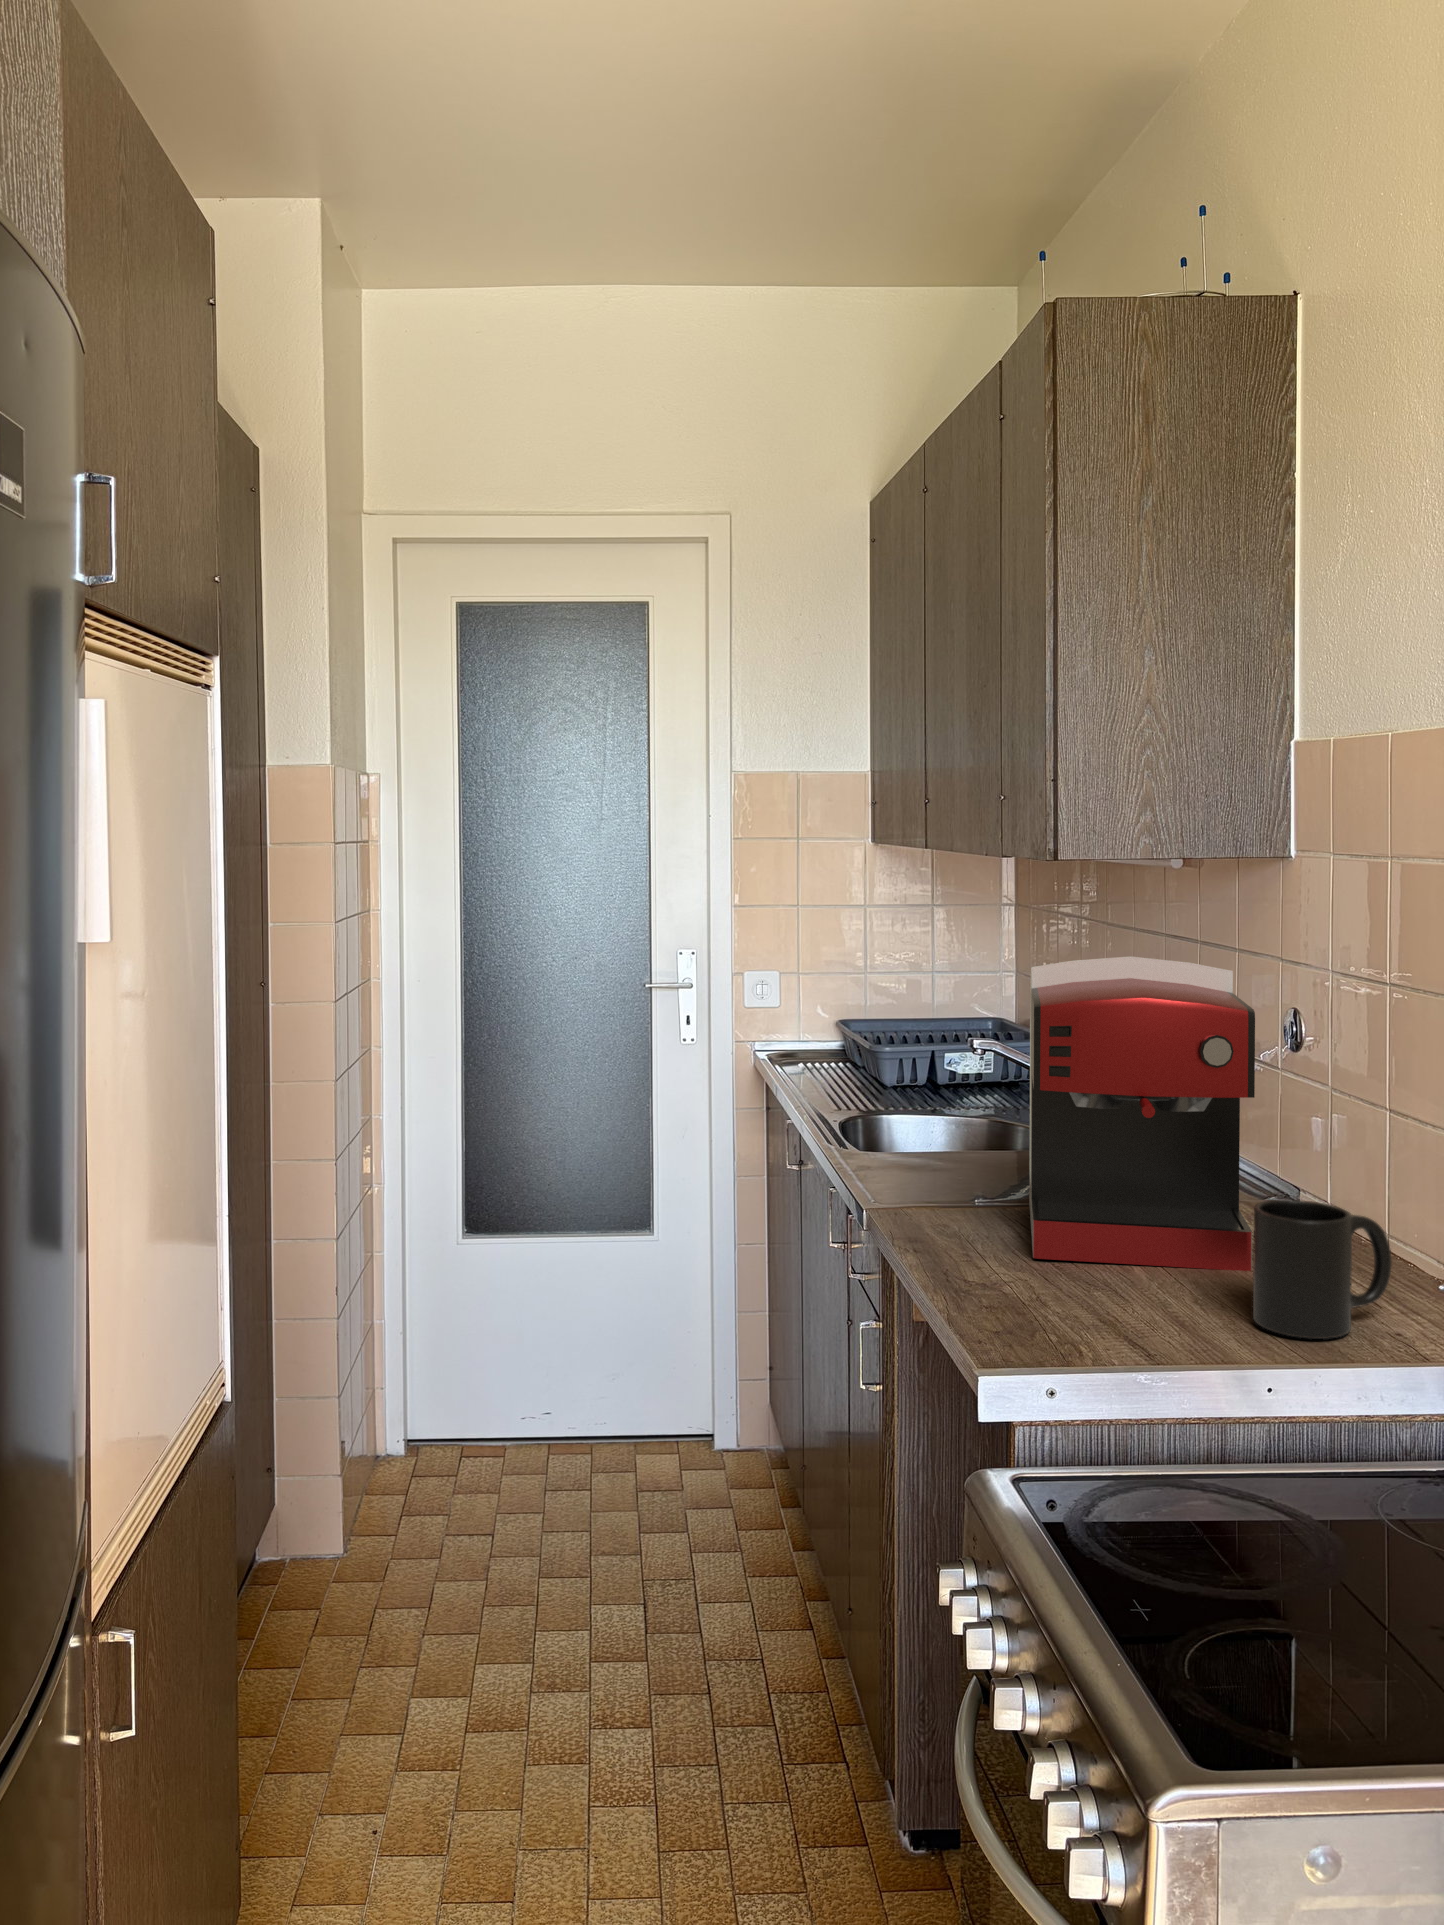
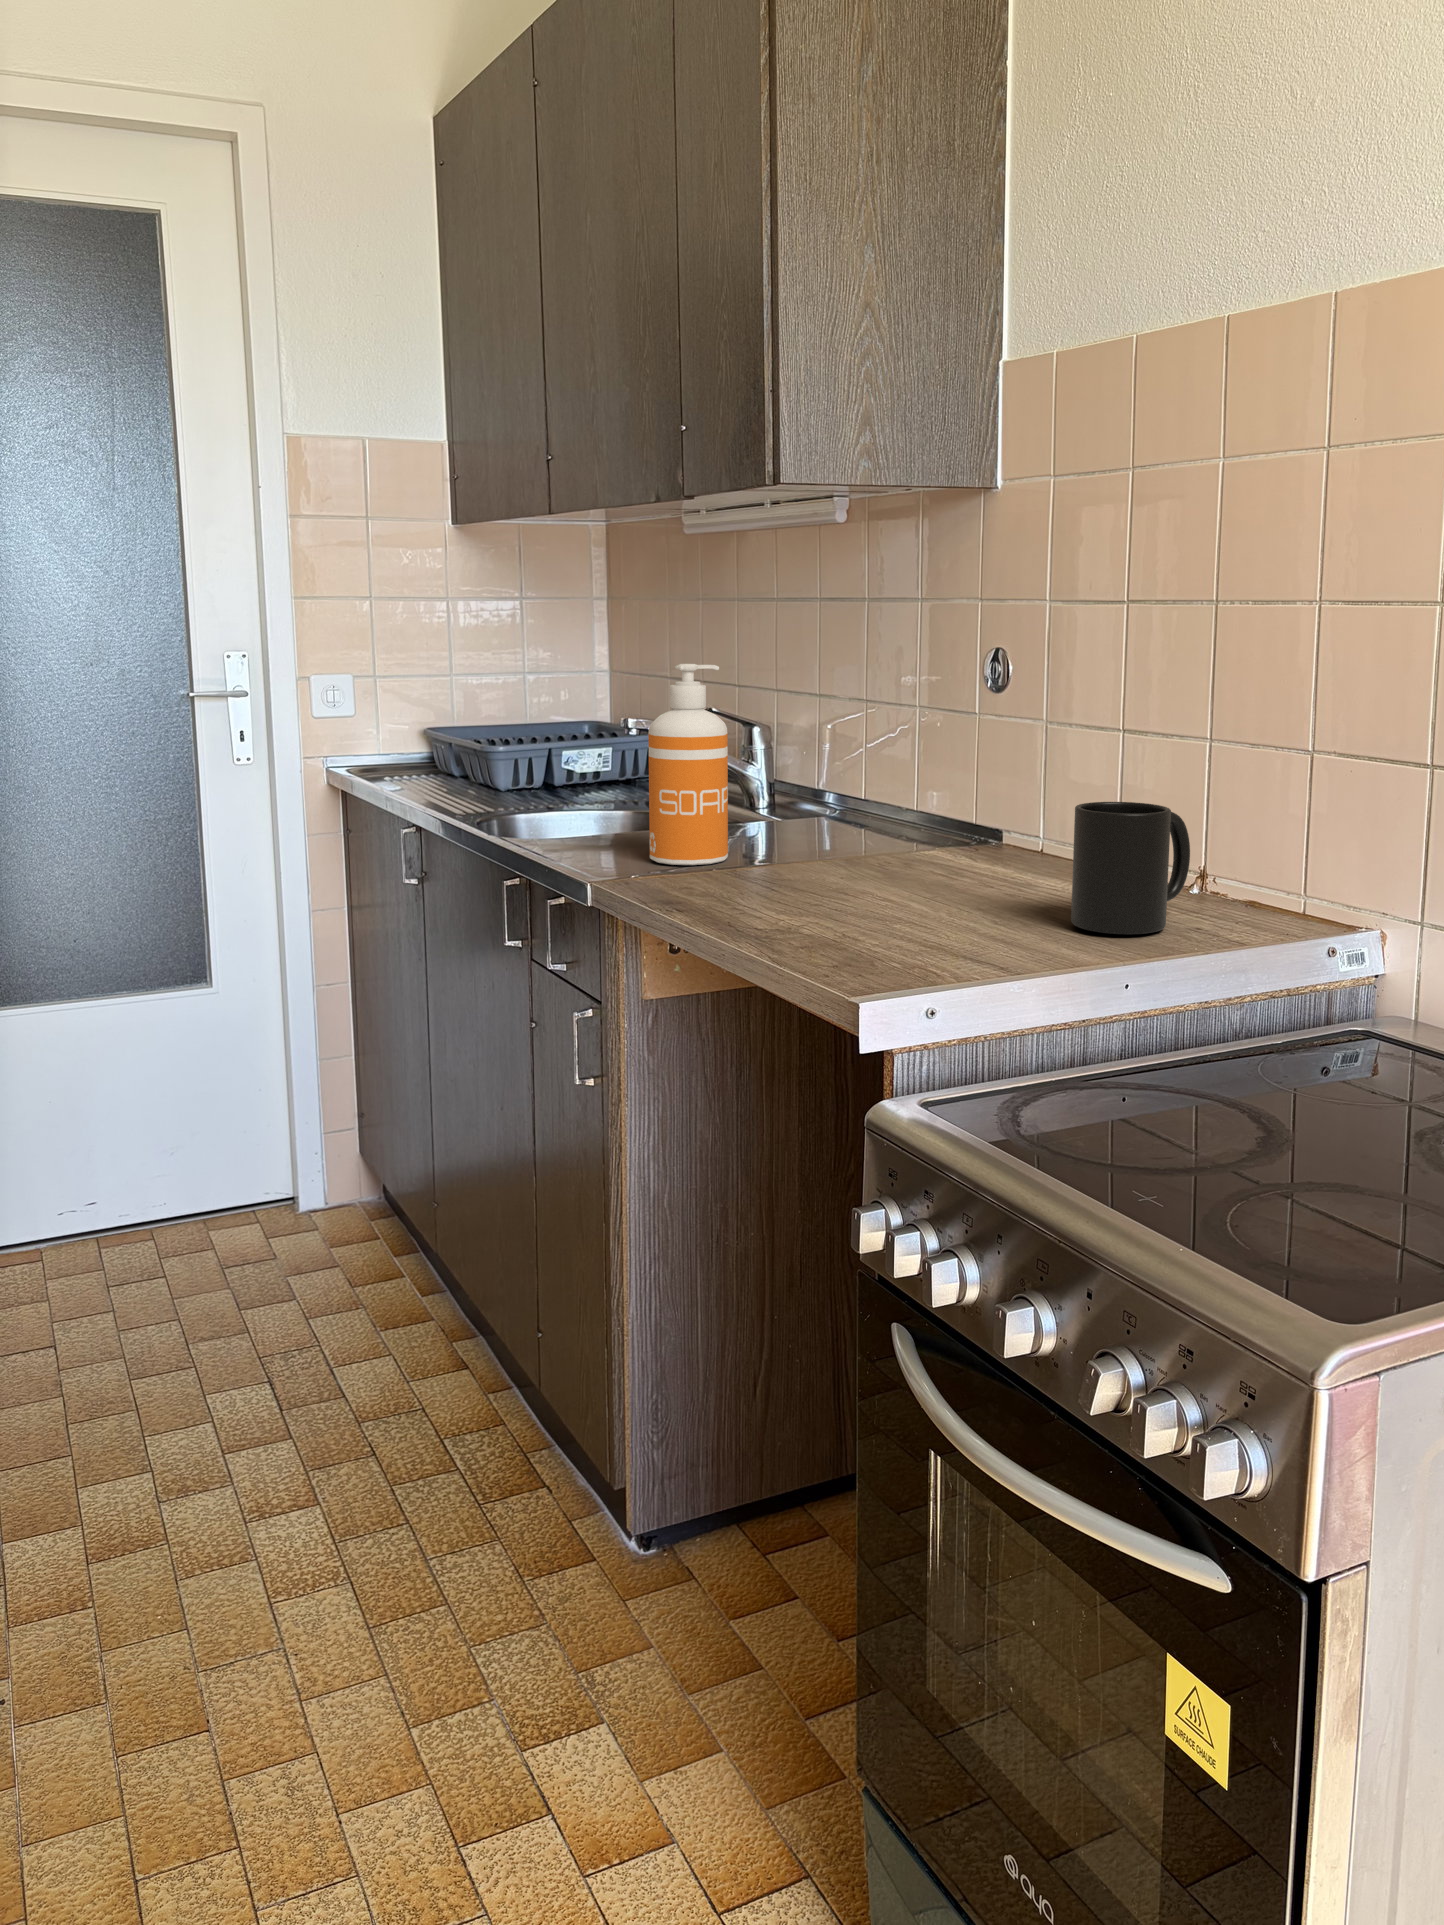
coffee maker: present [1029,956,1255,1271] -> none [758,579,1033,902]
soap dispenser: none [938,1017,1011,1201] -> present [648,664,728,865]

